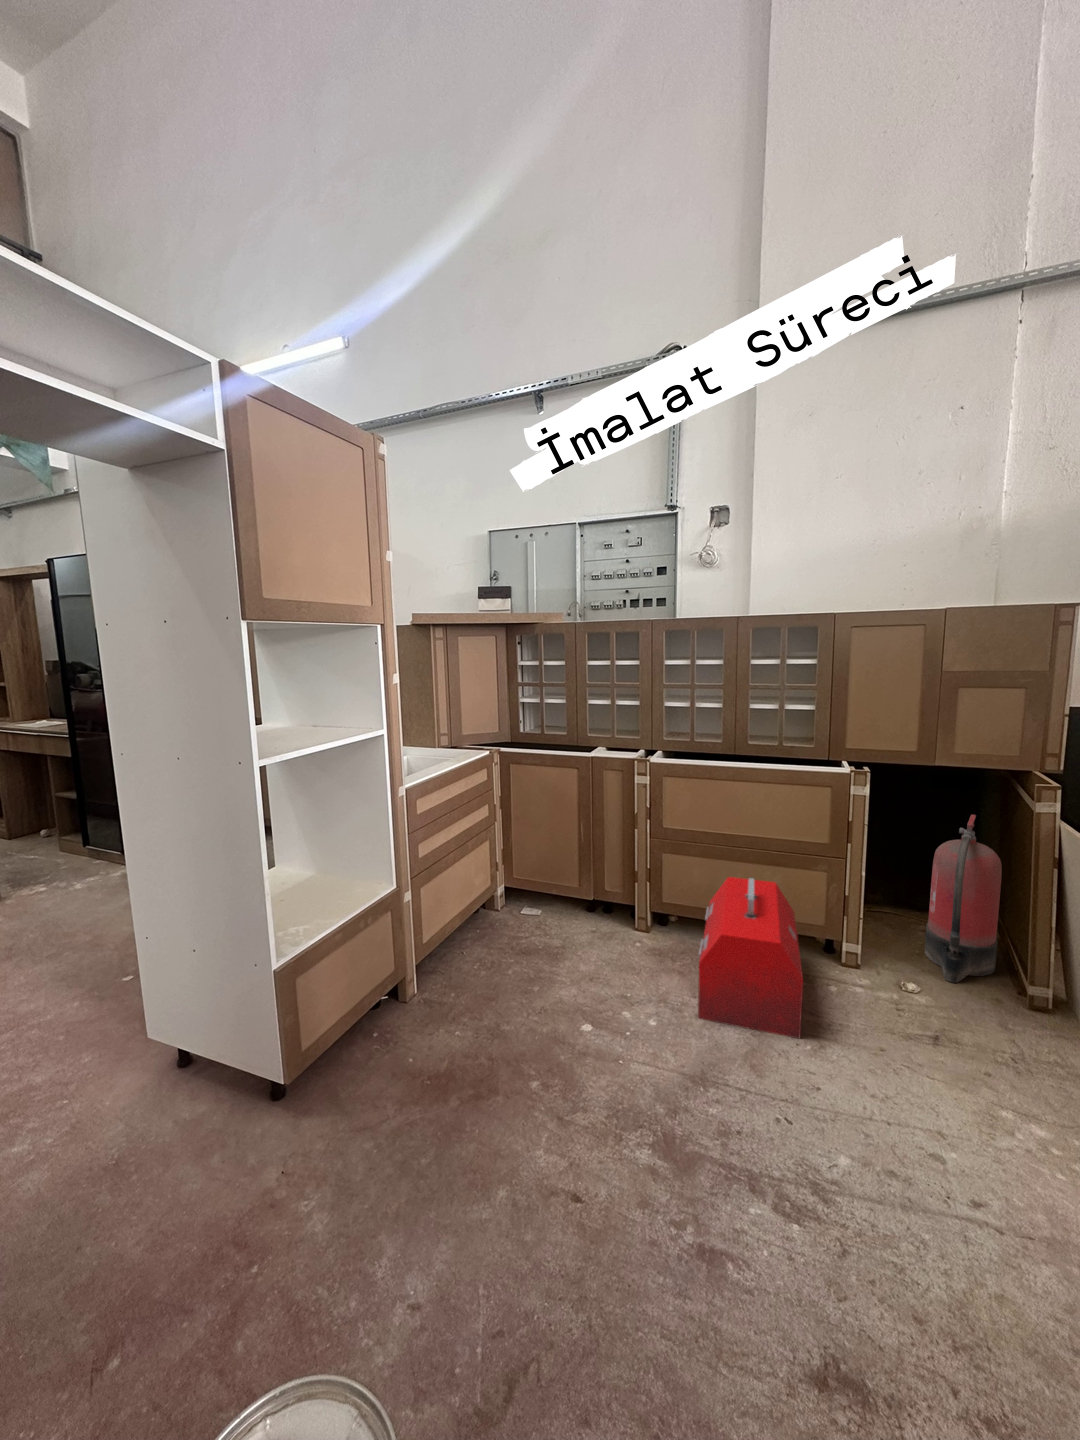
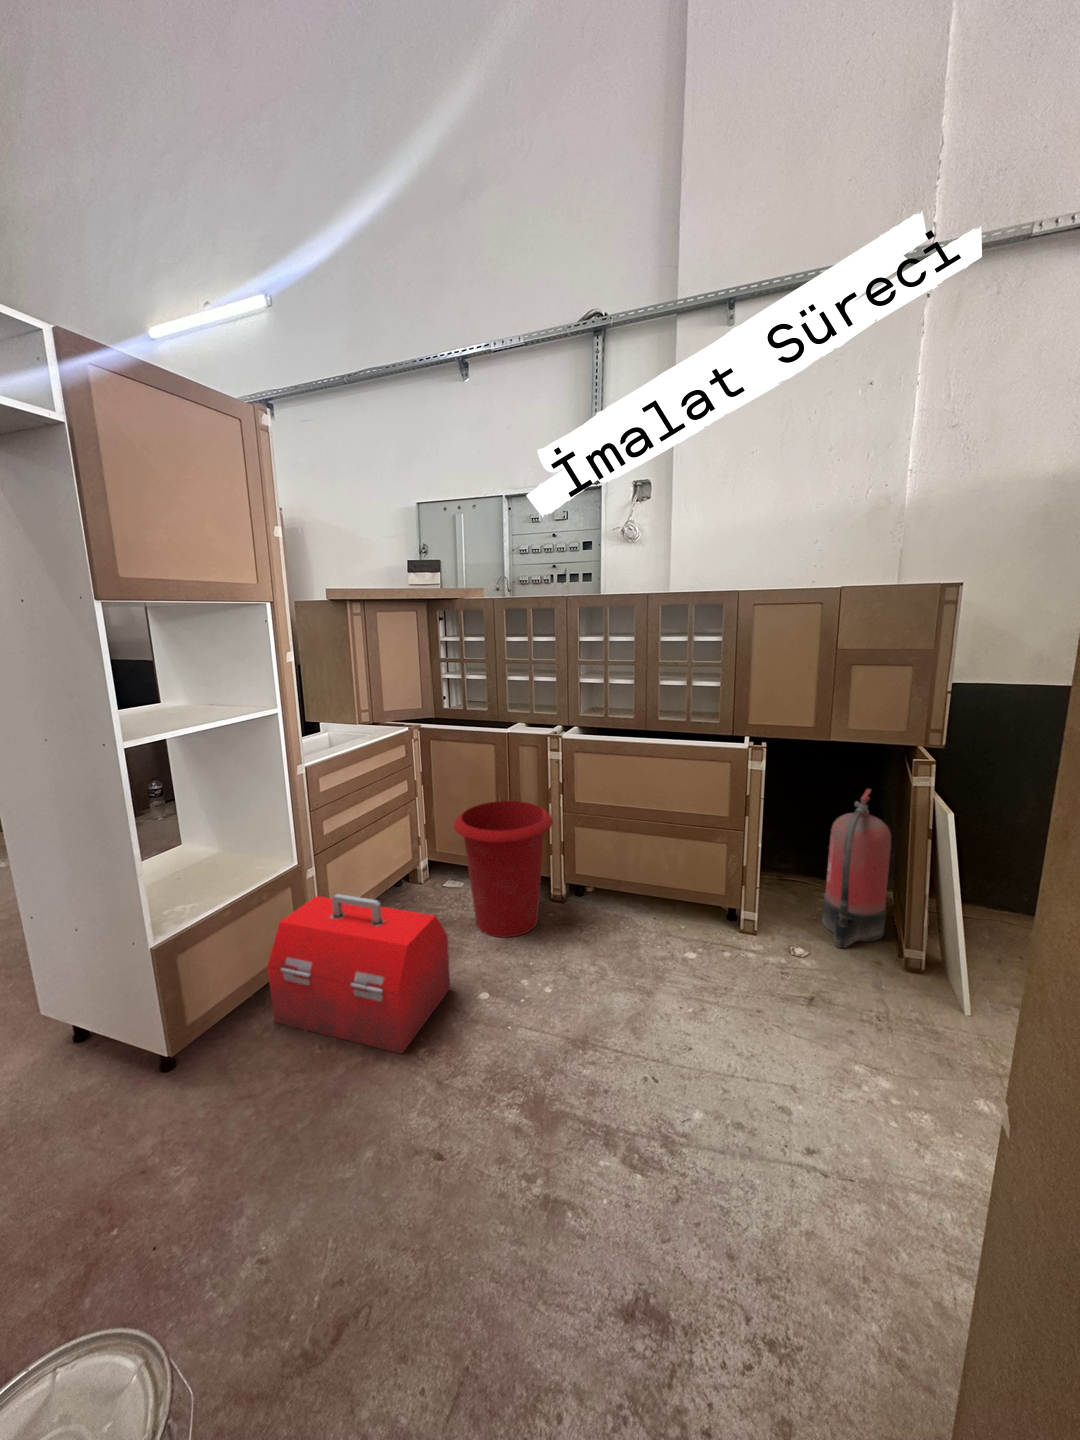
waste bin: none [542,826,644,966] -> present [454,801,553,937]
toolbox: present [698,877,803,1039] -> present [267,894,450,1054]

